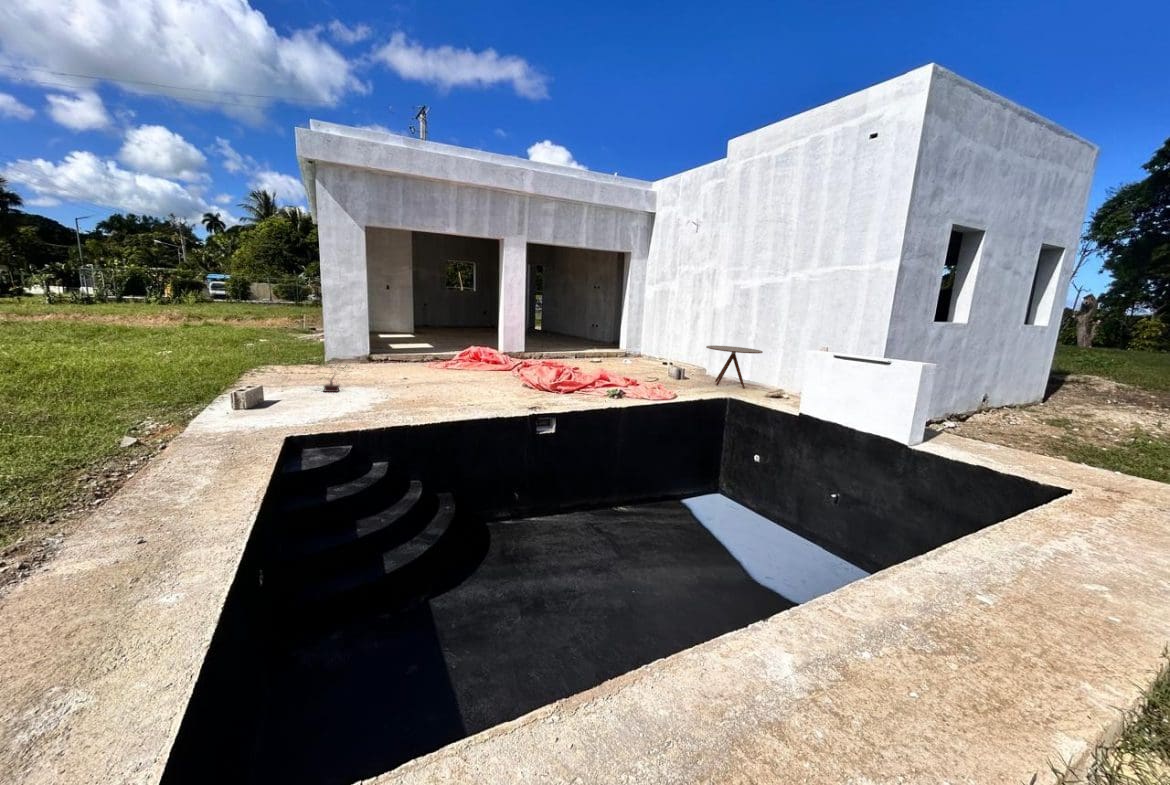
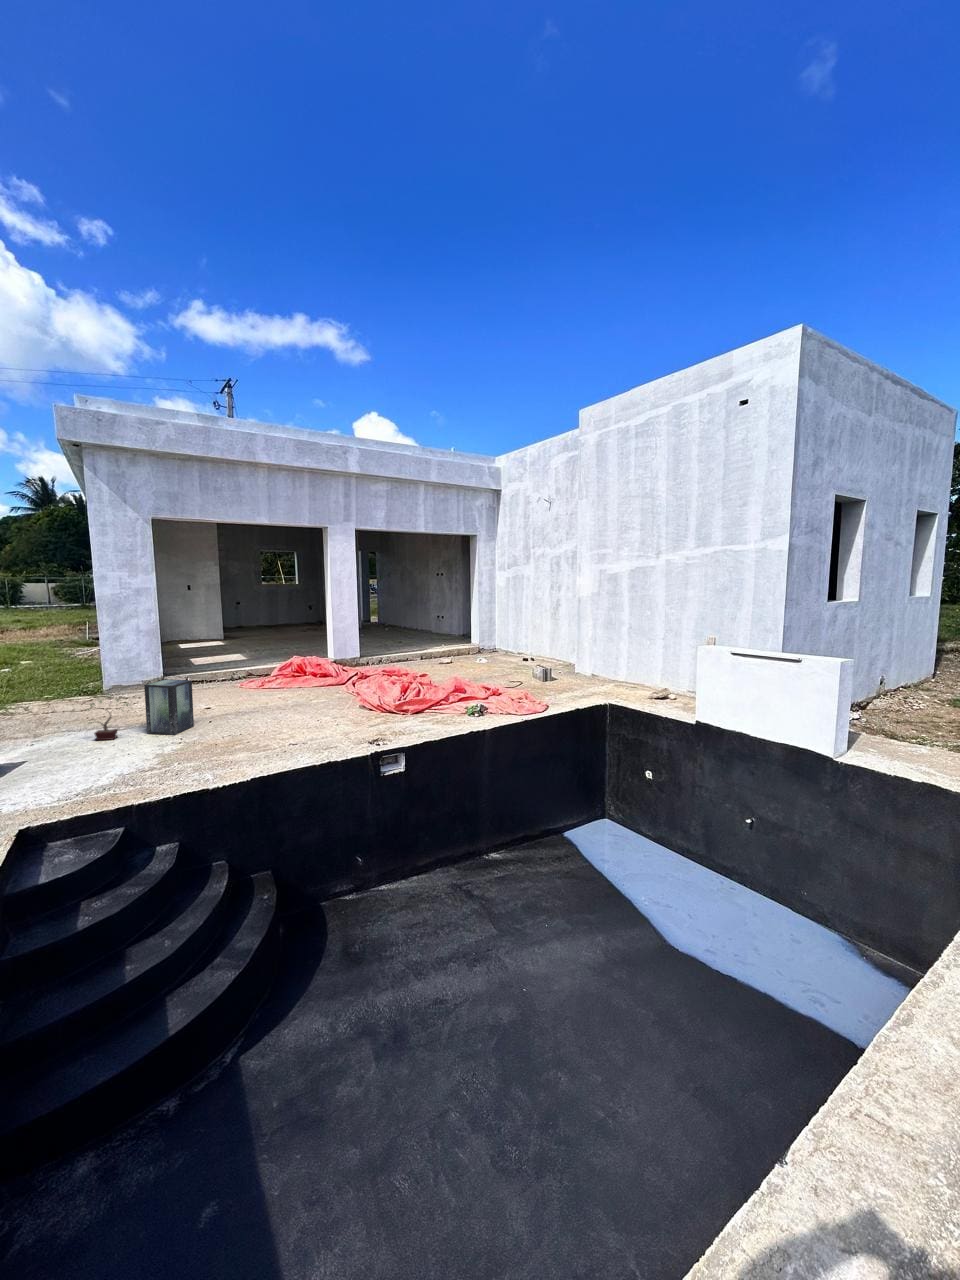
round table: present [706,346,763,388] -> none [574,640,639,689]
storage box: none [360,350,396,393] -> present [144,679,194,735]

